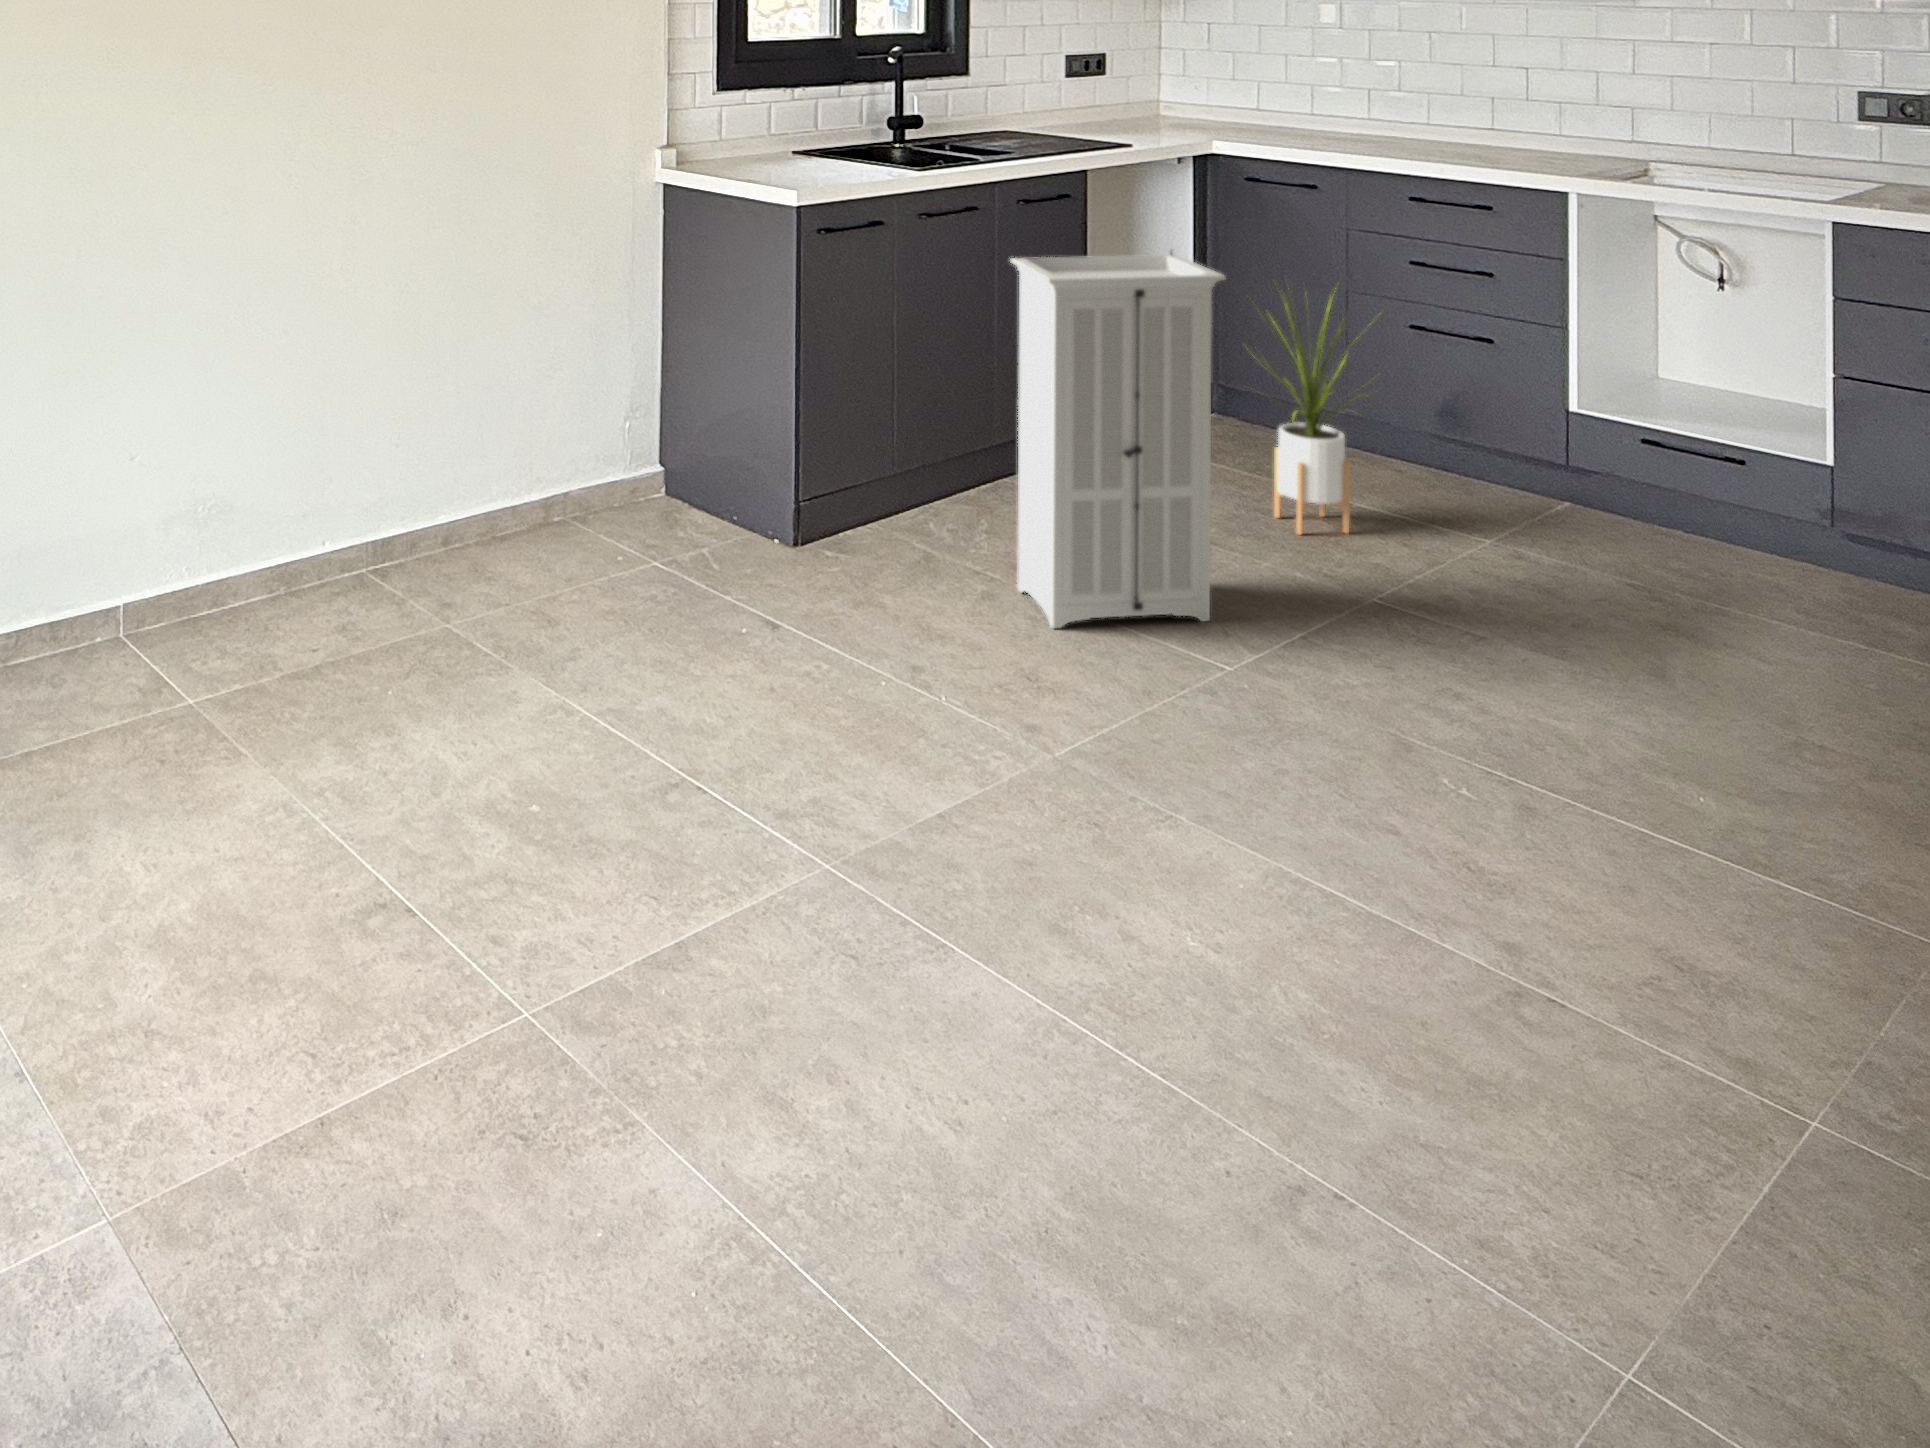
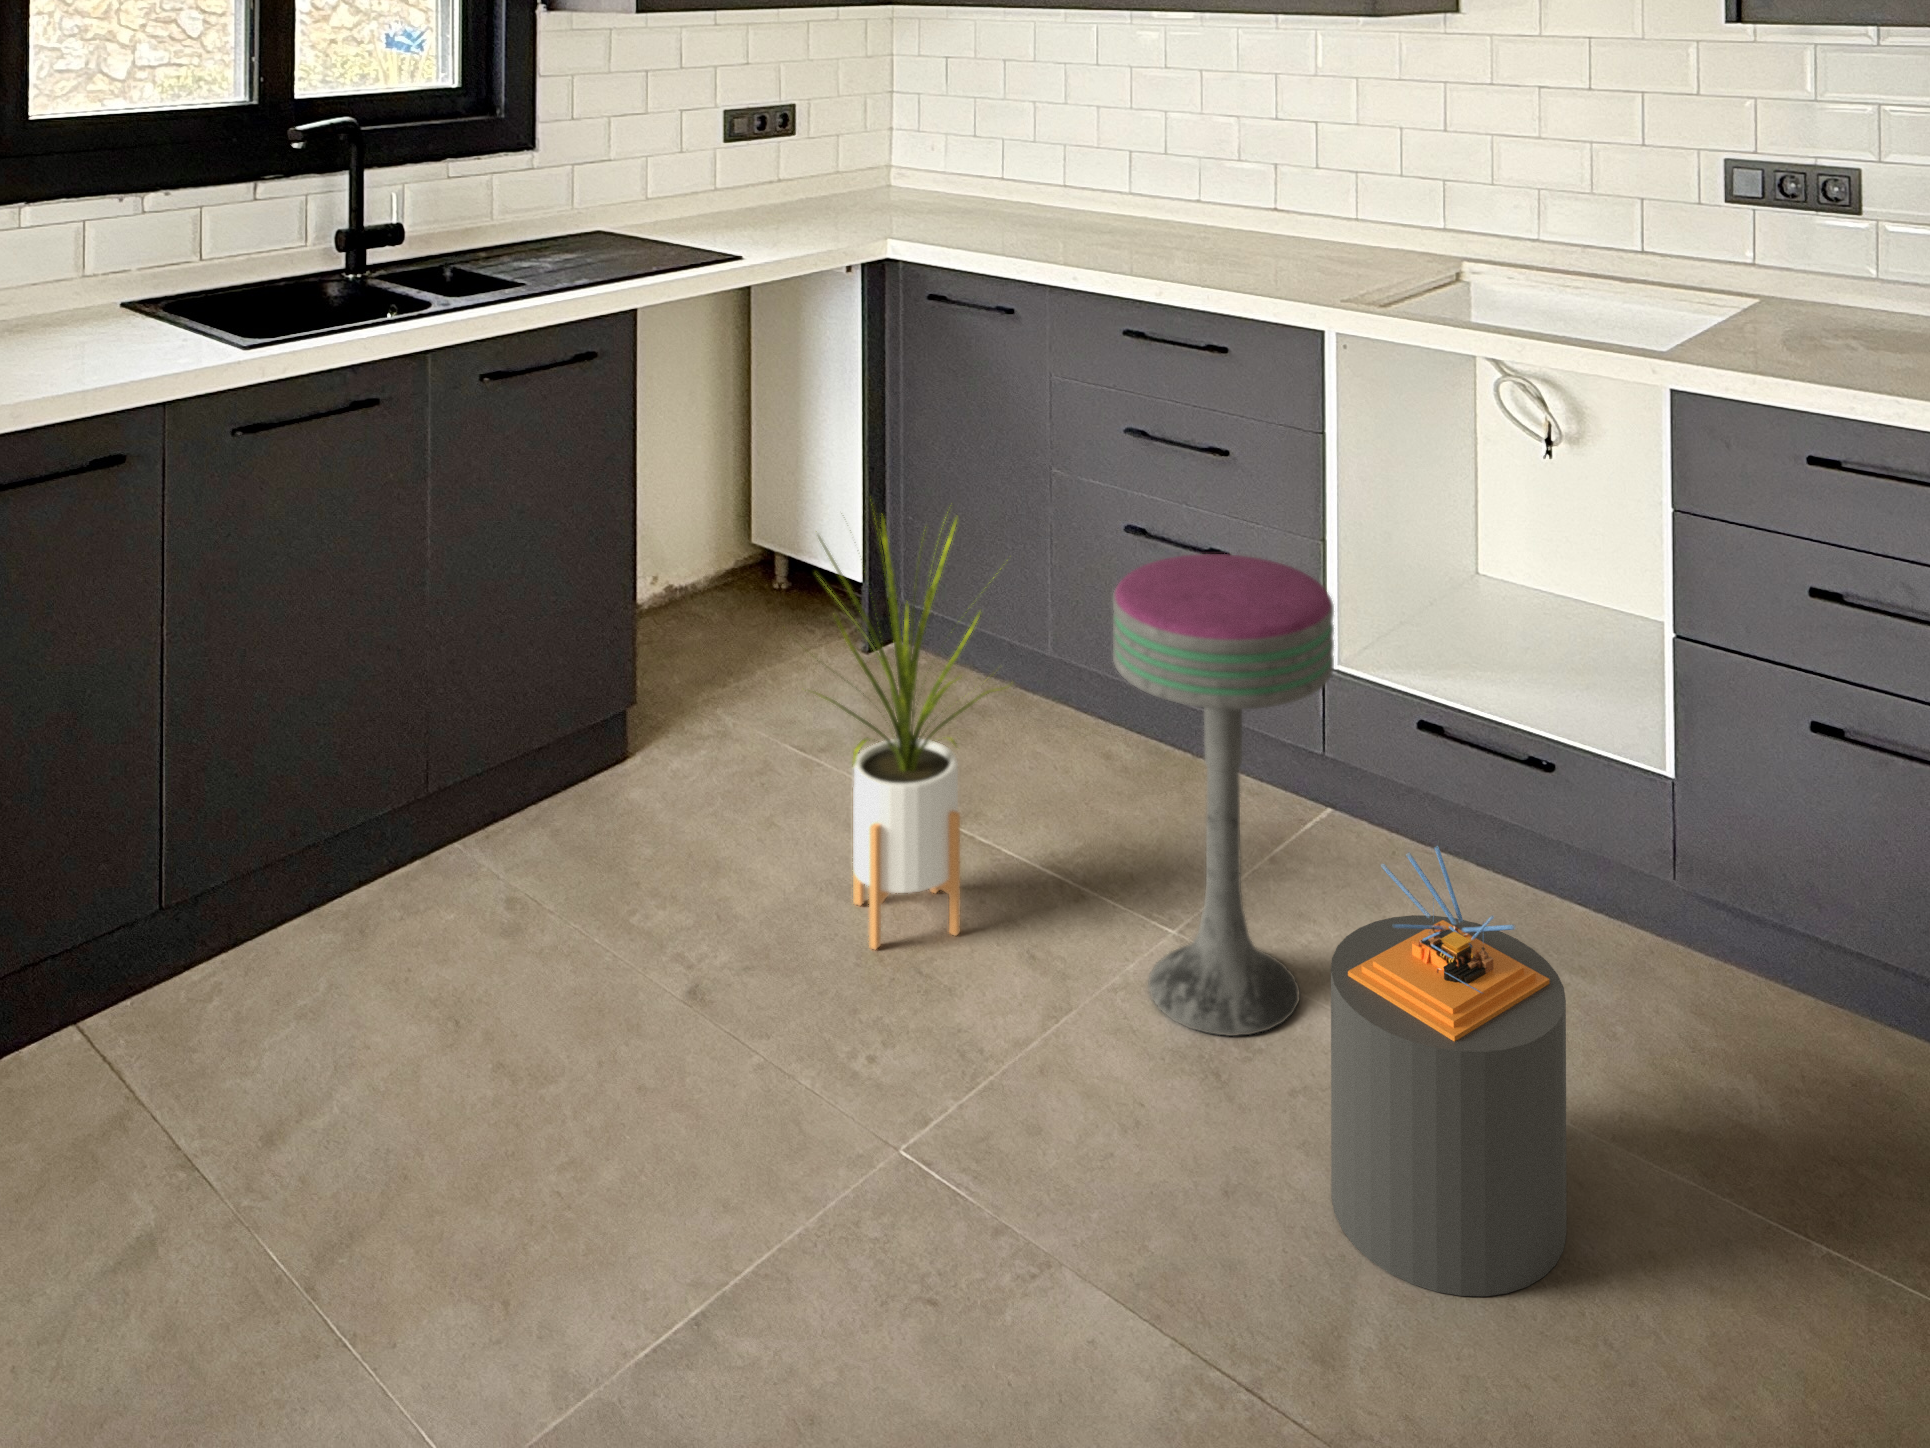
storage cabinet: present [1011,253,1225,628] -> none [199,514,593,1348]
bar stool: none [1460,315,1607,582] -> present [1113,554,1334,1036]
trash can: none [1631,450,1781,674] -> present [1331,846,1567,1296]

